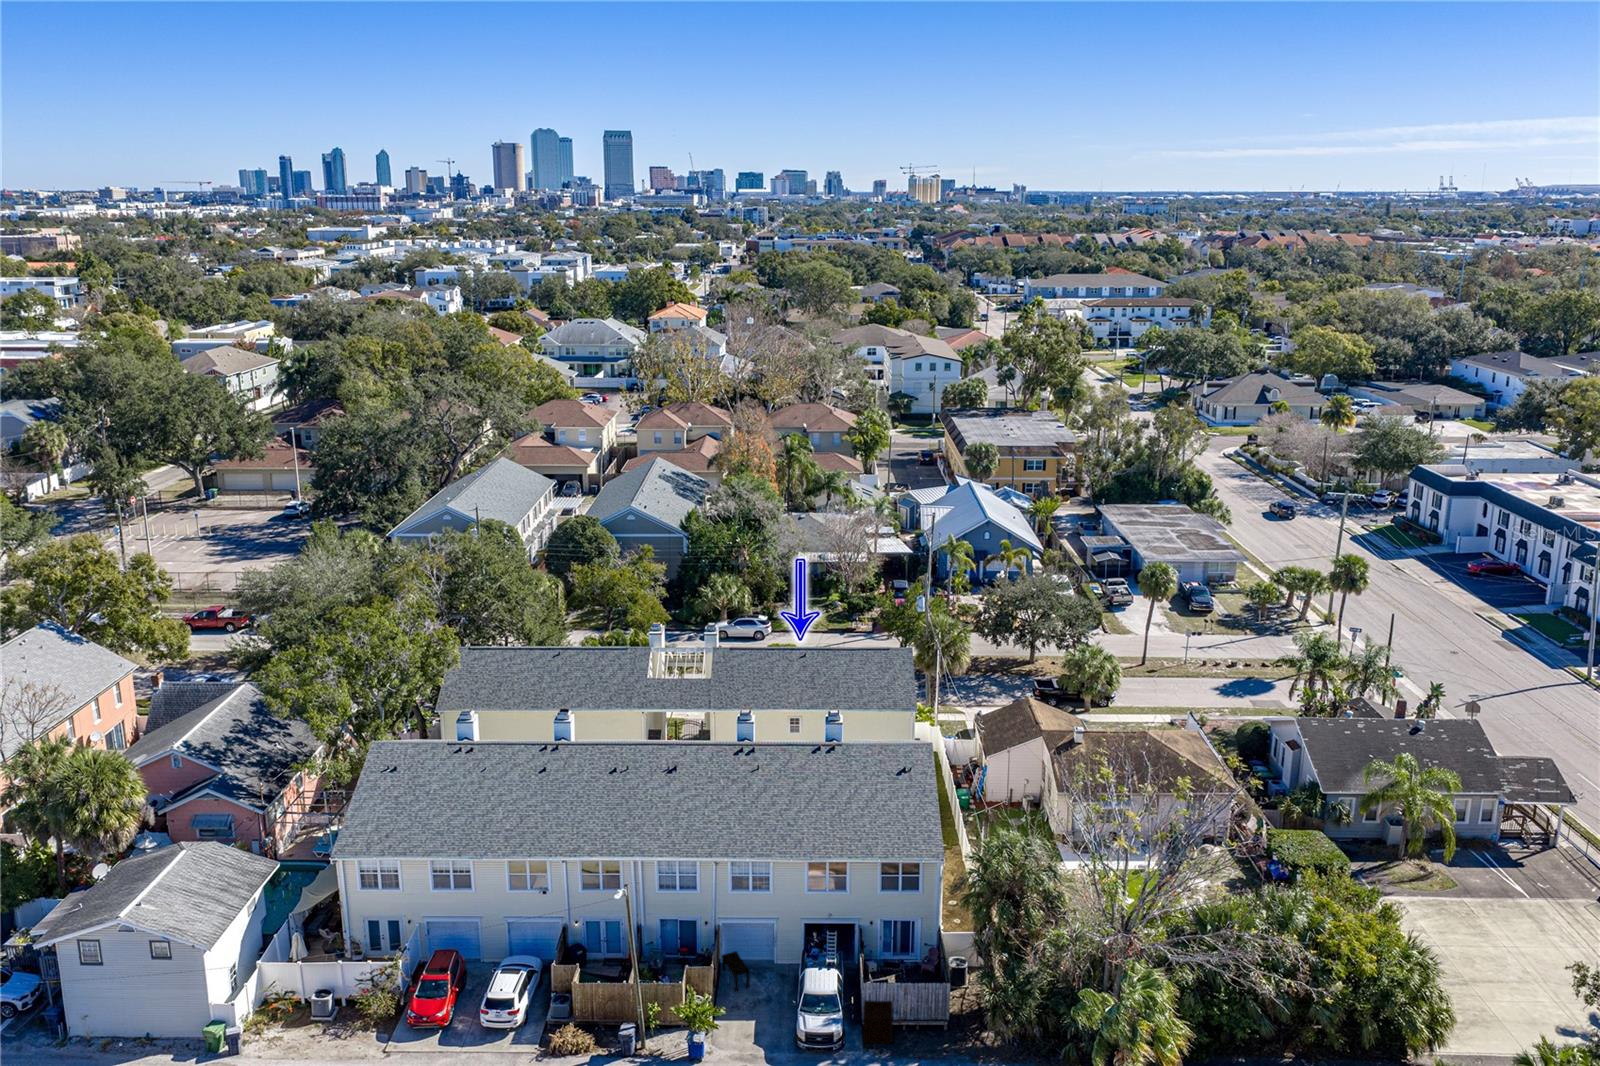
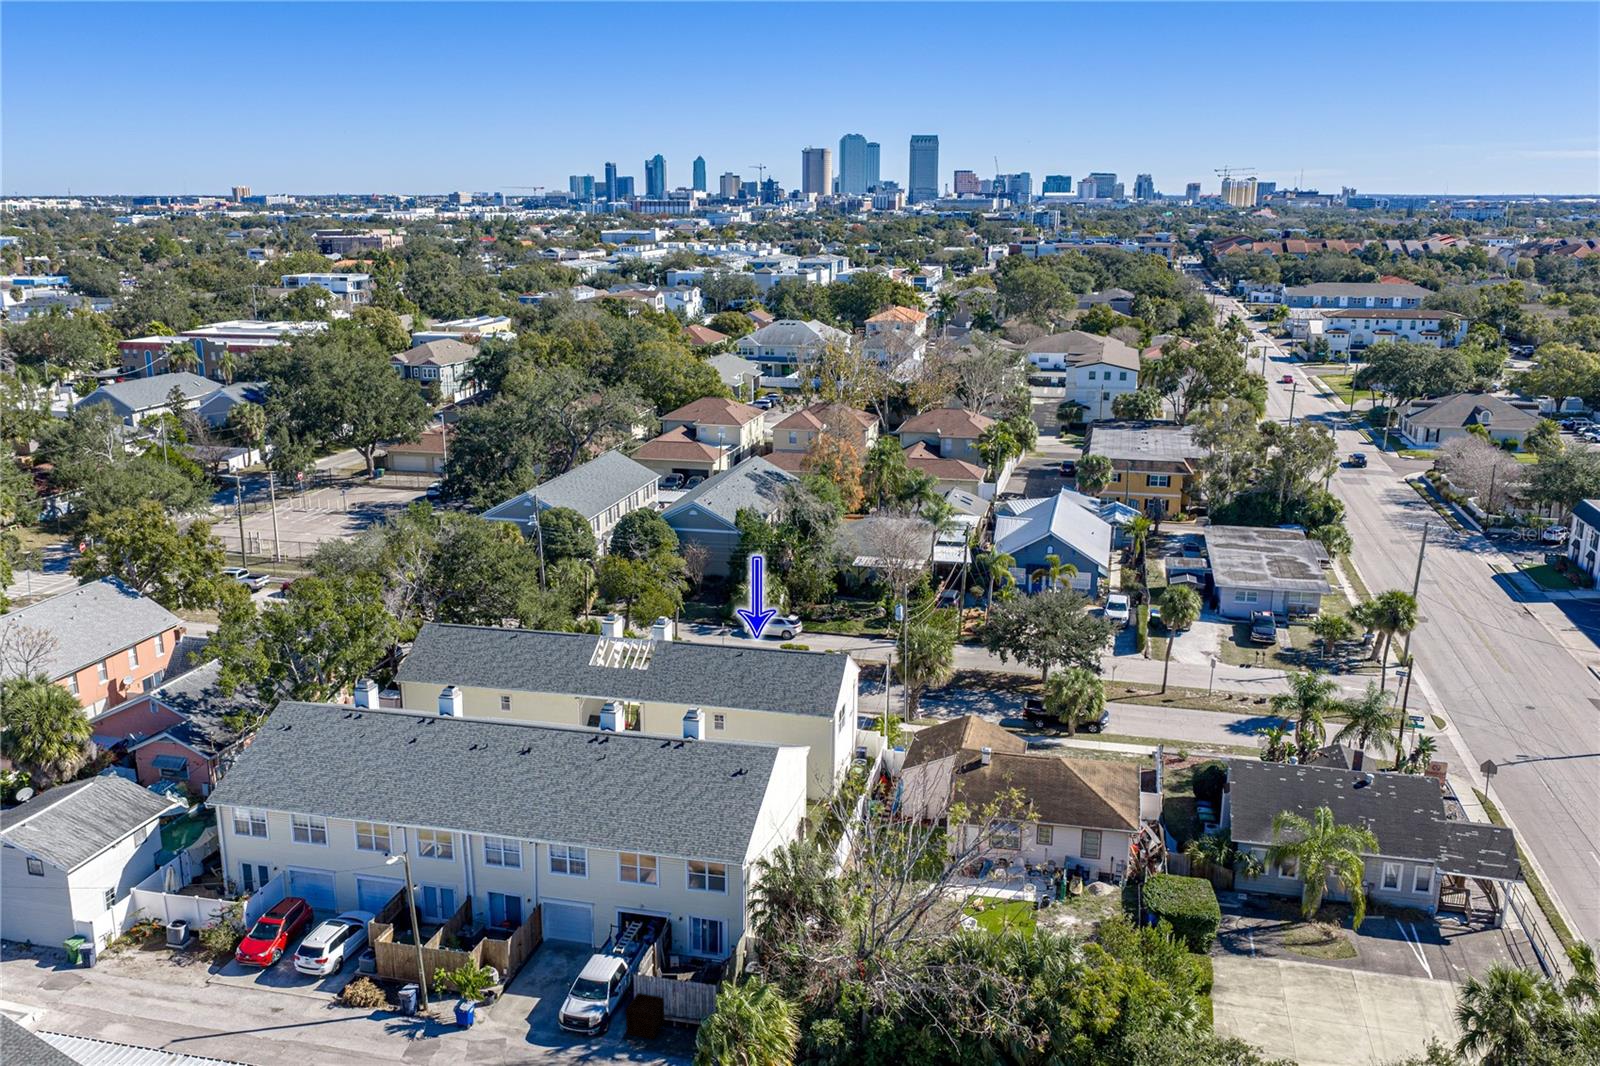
bench: present [721,951,750,992] -> none [539,930,557,970]

